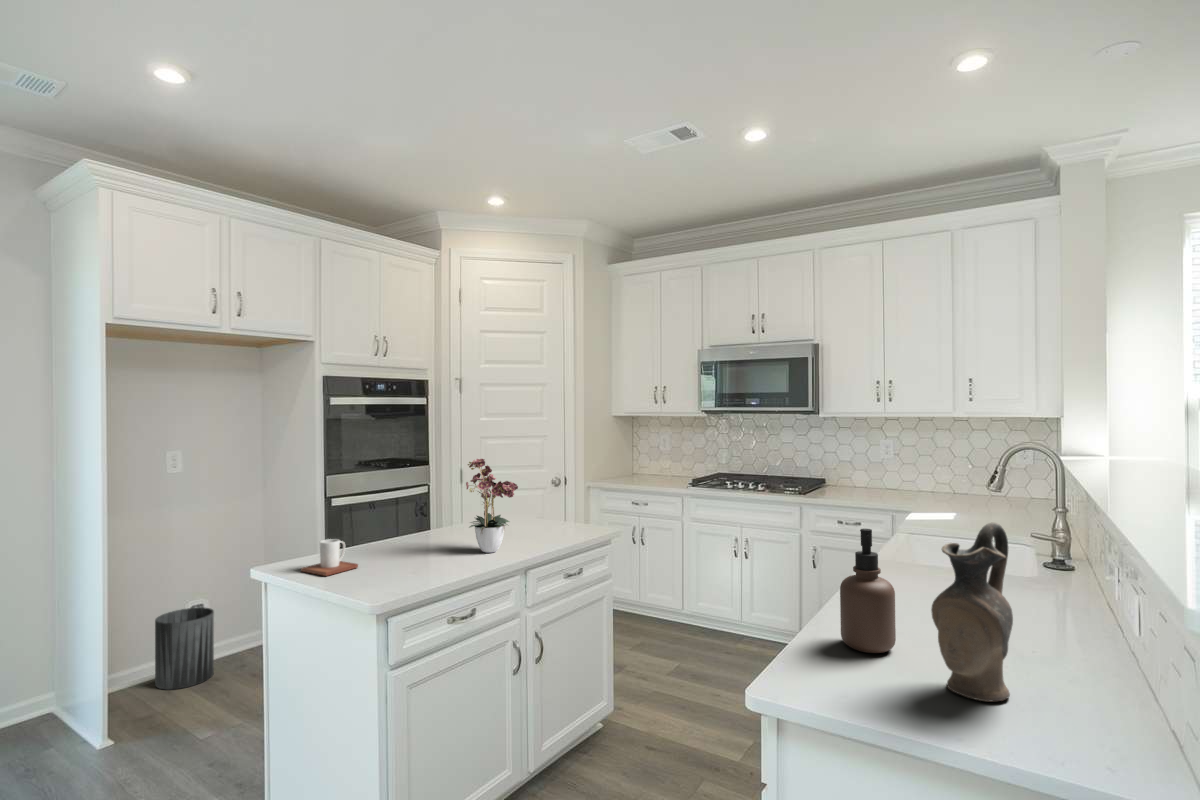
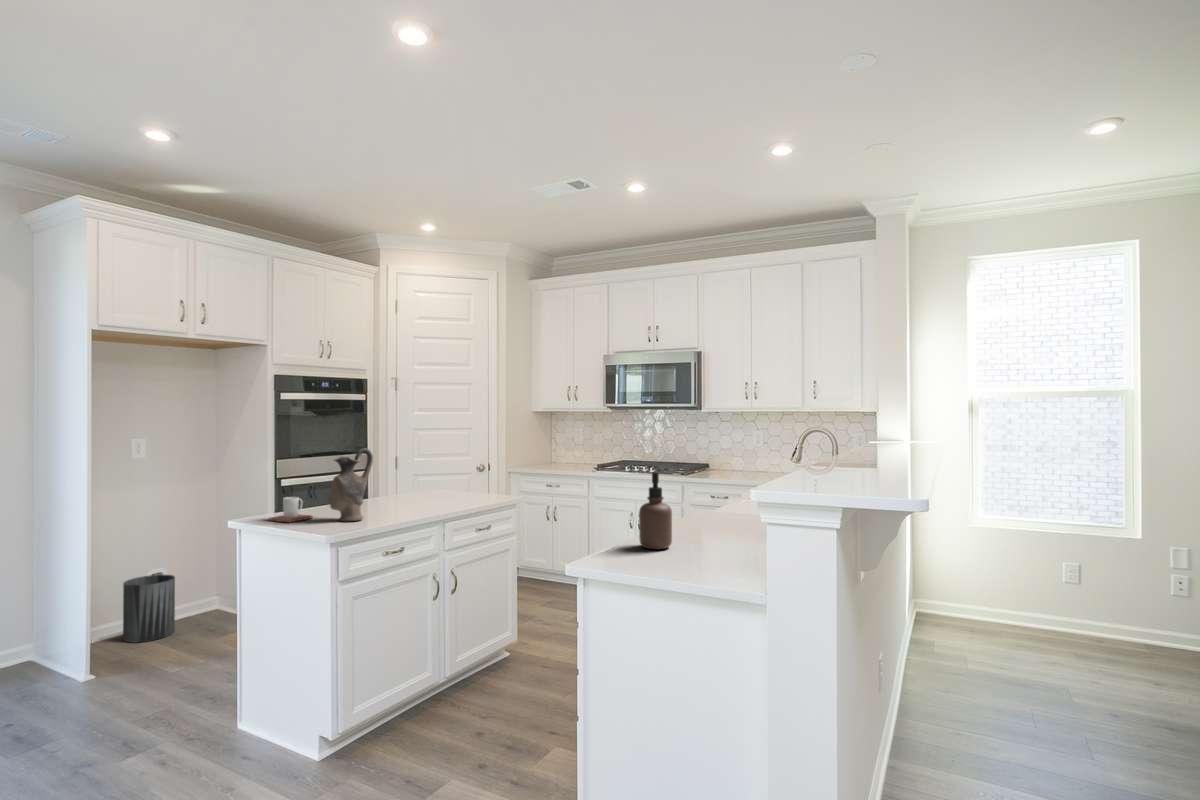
flower arrangement: present [466,459,518,553] -> none [395,434,443,510]
ceramic pitcher: present [931,523,1013,702] -> present [328,448,373,521]

